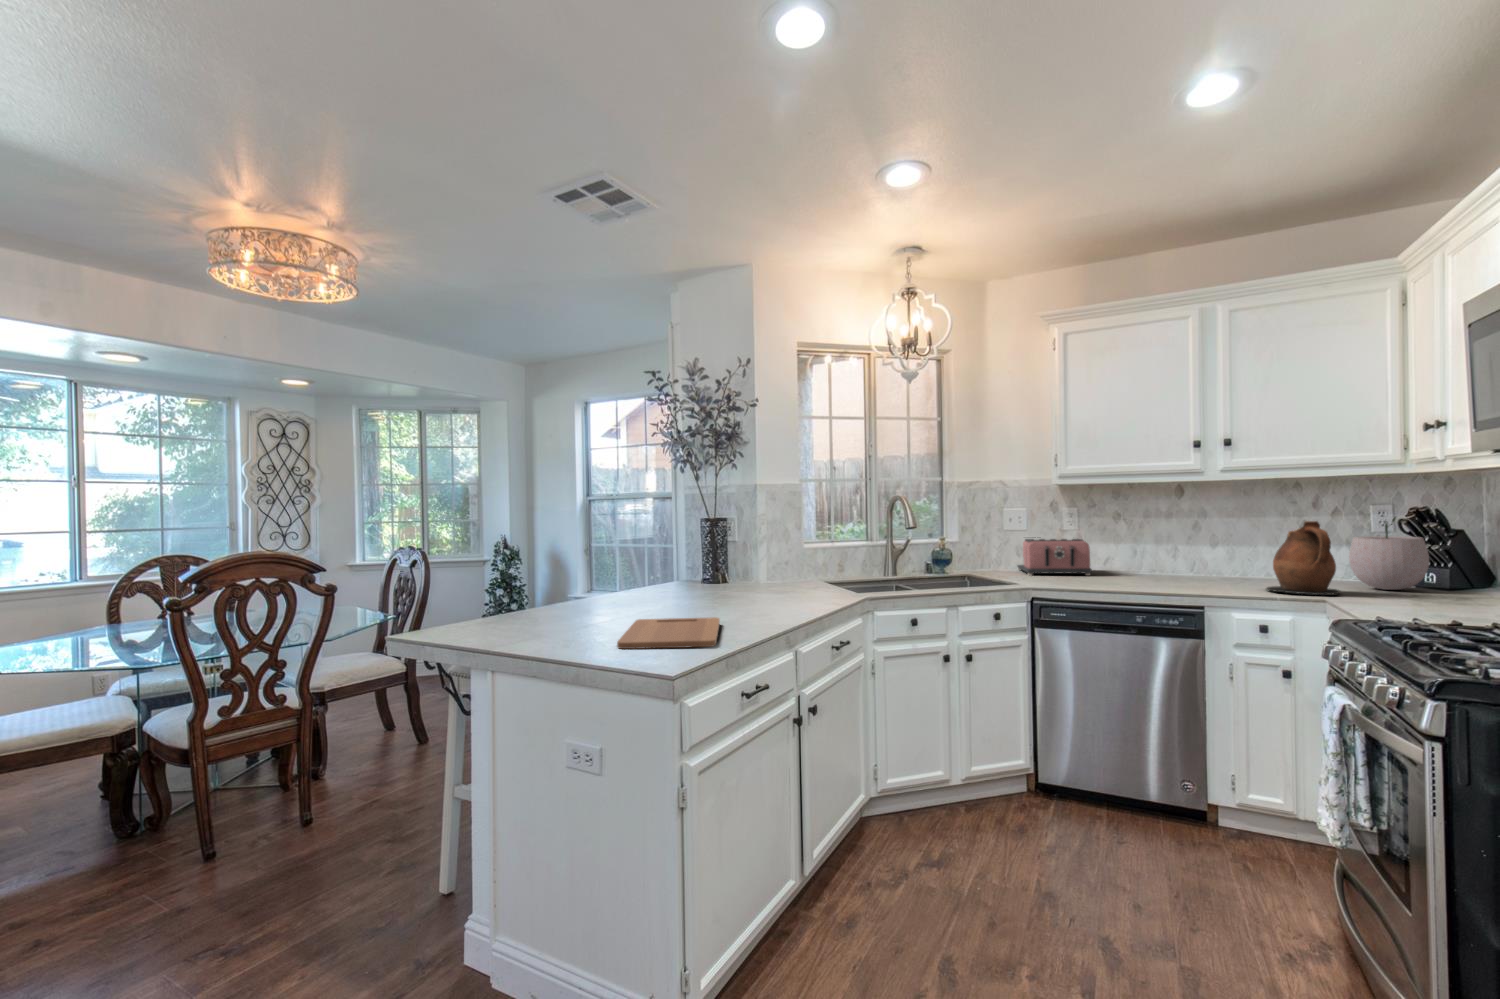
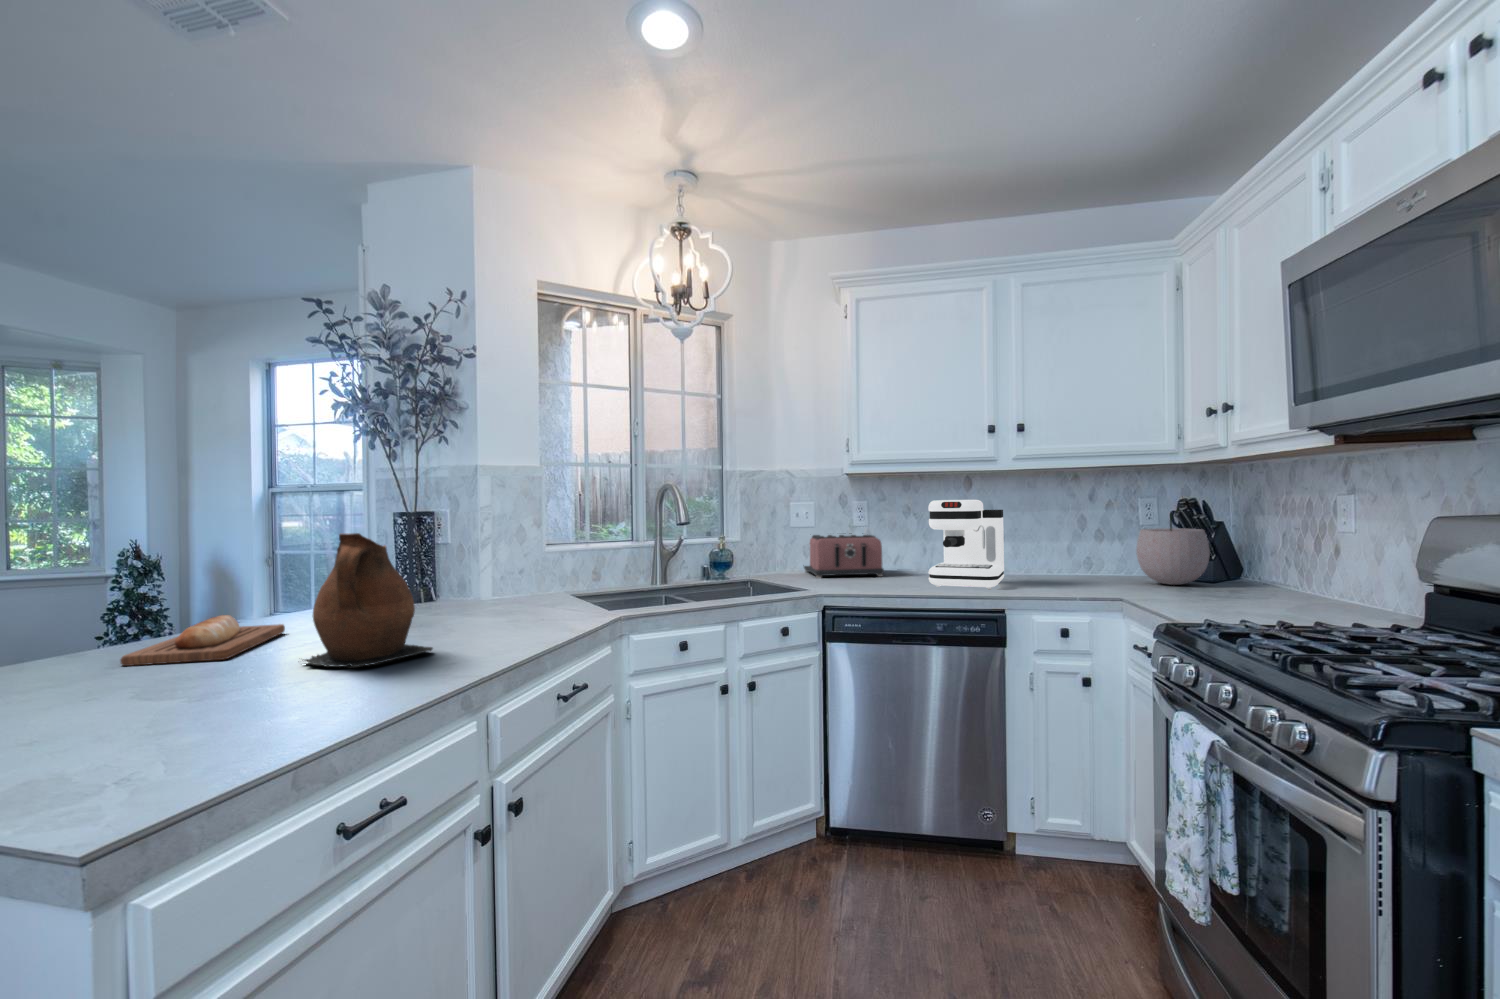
coffee maker: none [1130,509,1207,588] -> present [929,500,1004,589]
ceramic pitcher: present [1266,521,1340,595] -> present [303,533,433,668]
bread loaf: none [581,585,651,611] -> present [120,615,285,666]
cutting board: present [617,617,720,649] -> none [67,671,353,767]

